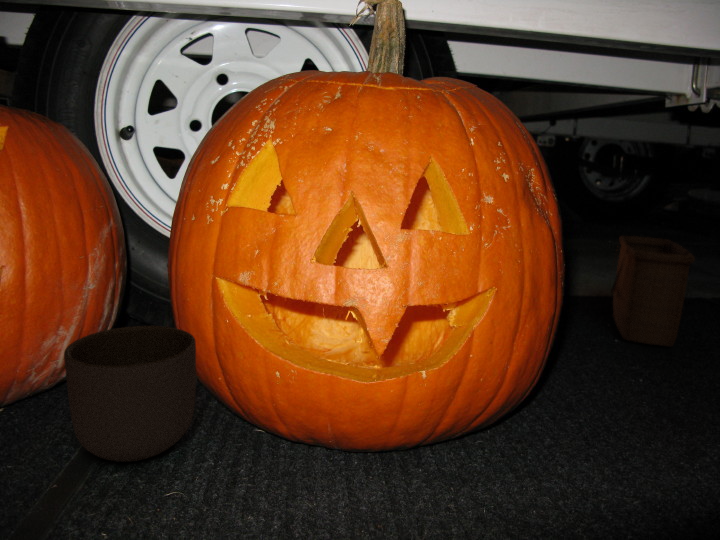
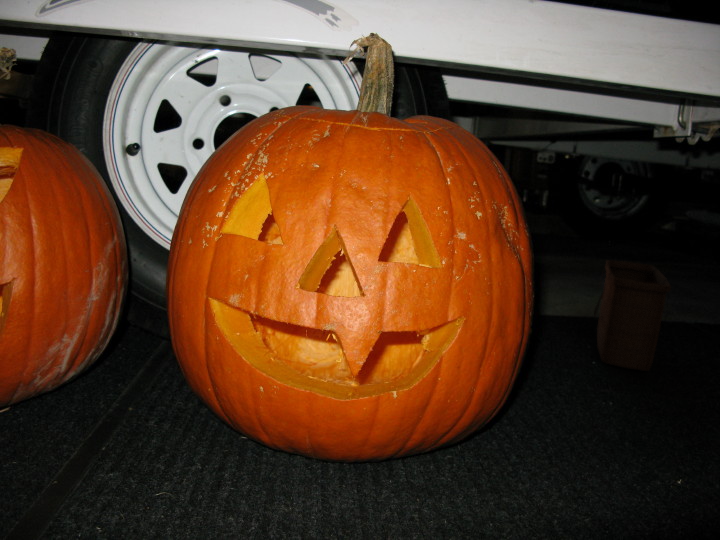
planter: present [64,326,196,462] -> none [68,339,188,464]

